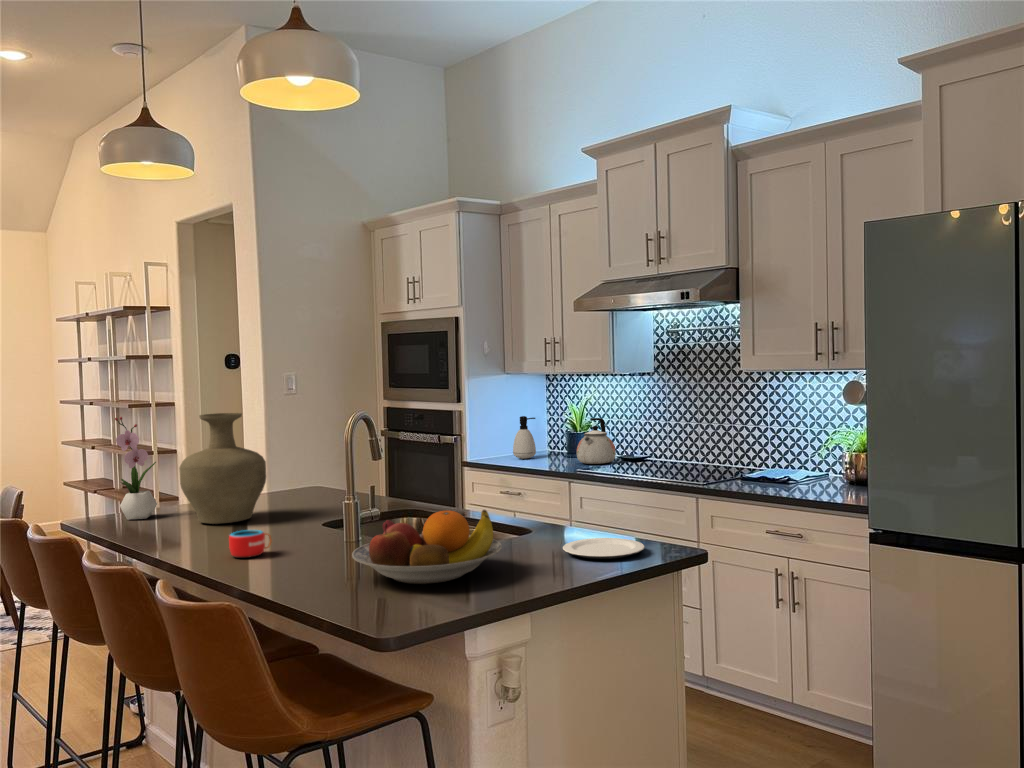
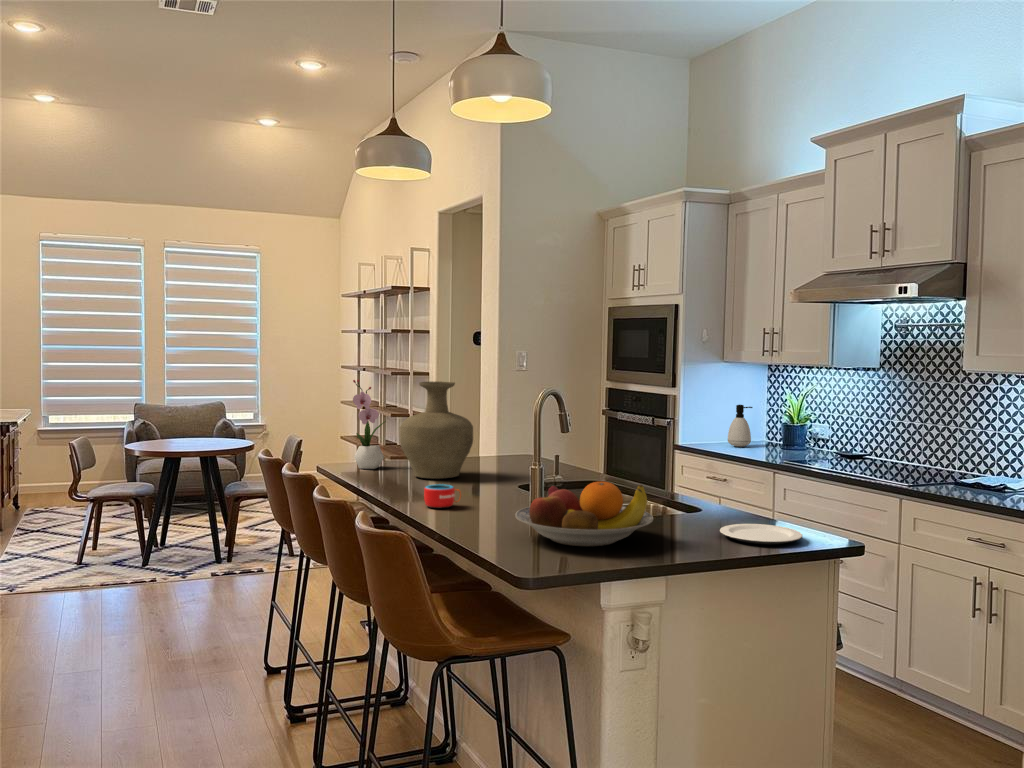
kettle: present [577,418,616,464] -> none [789,411,831,457]

